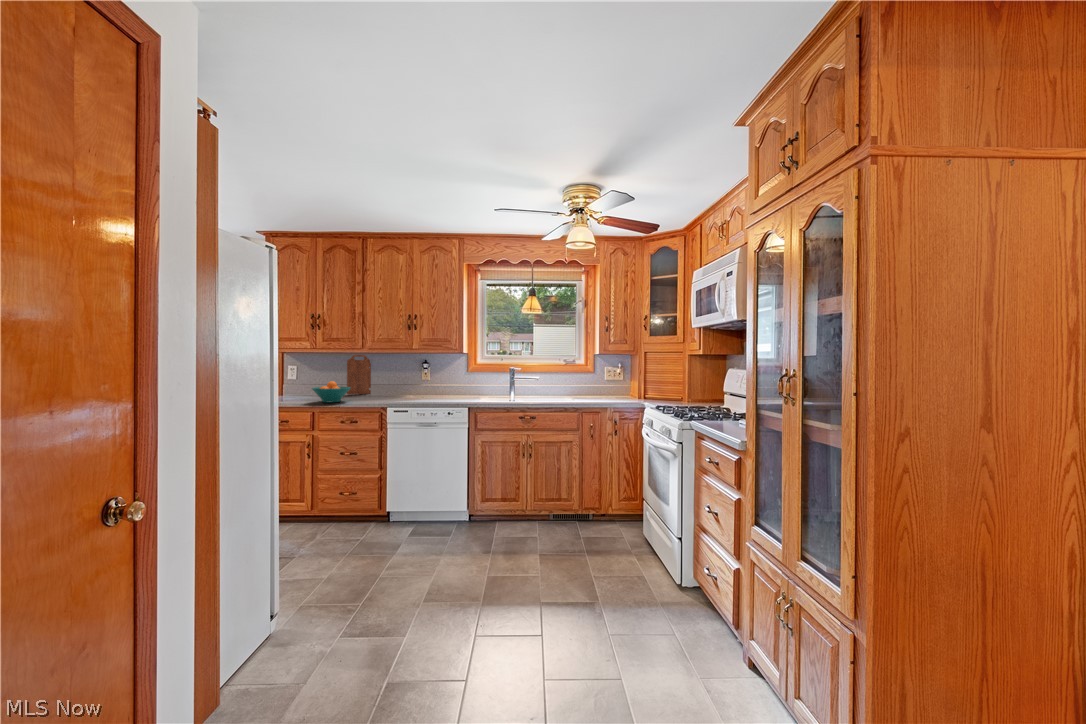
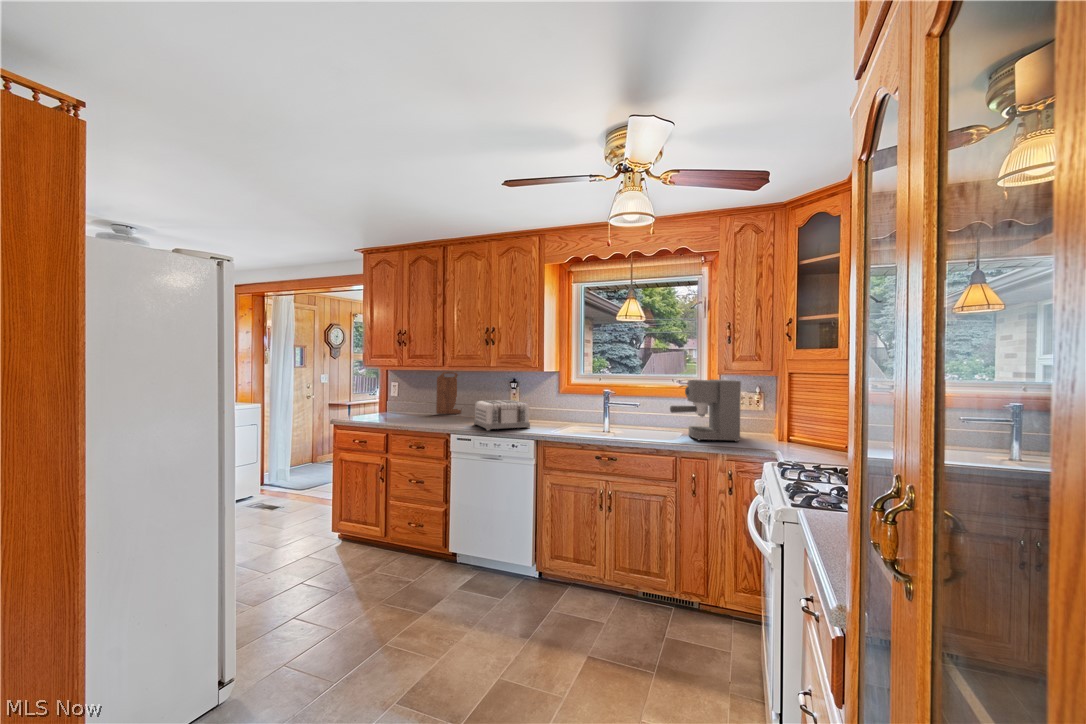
coffee maker: none [569,358,617,400] -> present [670,379,741,442]
toaster: none [400,378,455,403] -> present [474,400,530,430]
fruit bowl: present [312,381,351,403] -> none [388,401,428,424]

